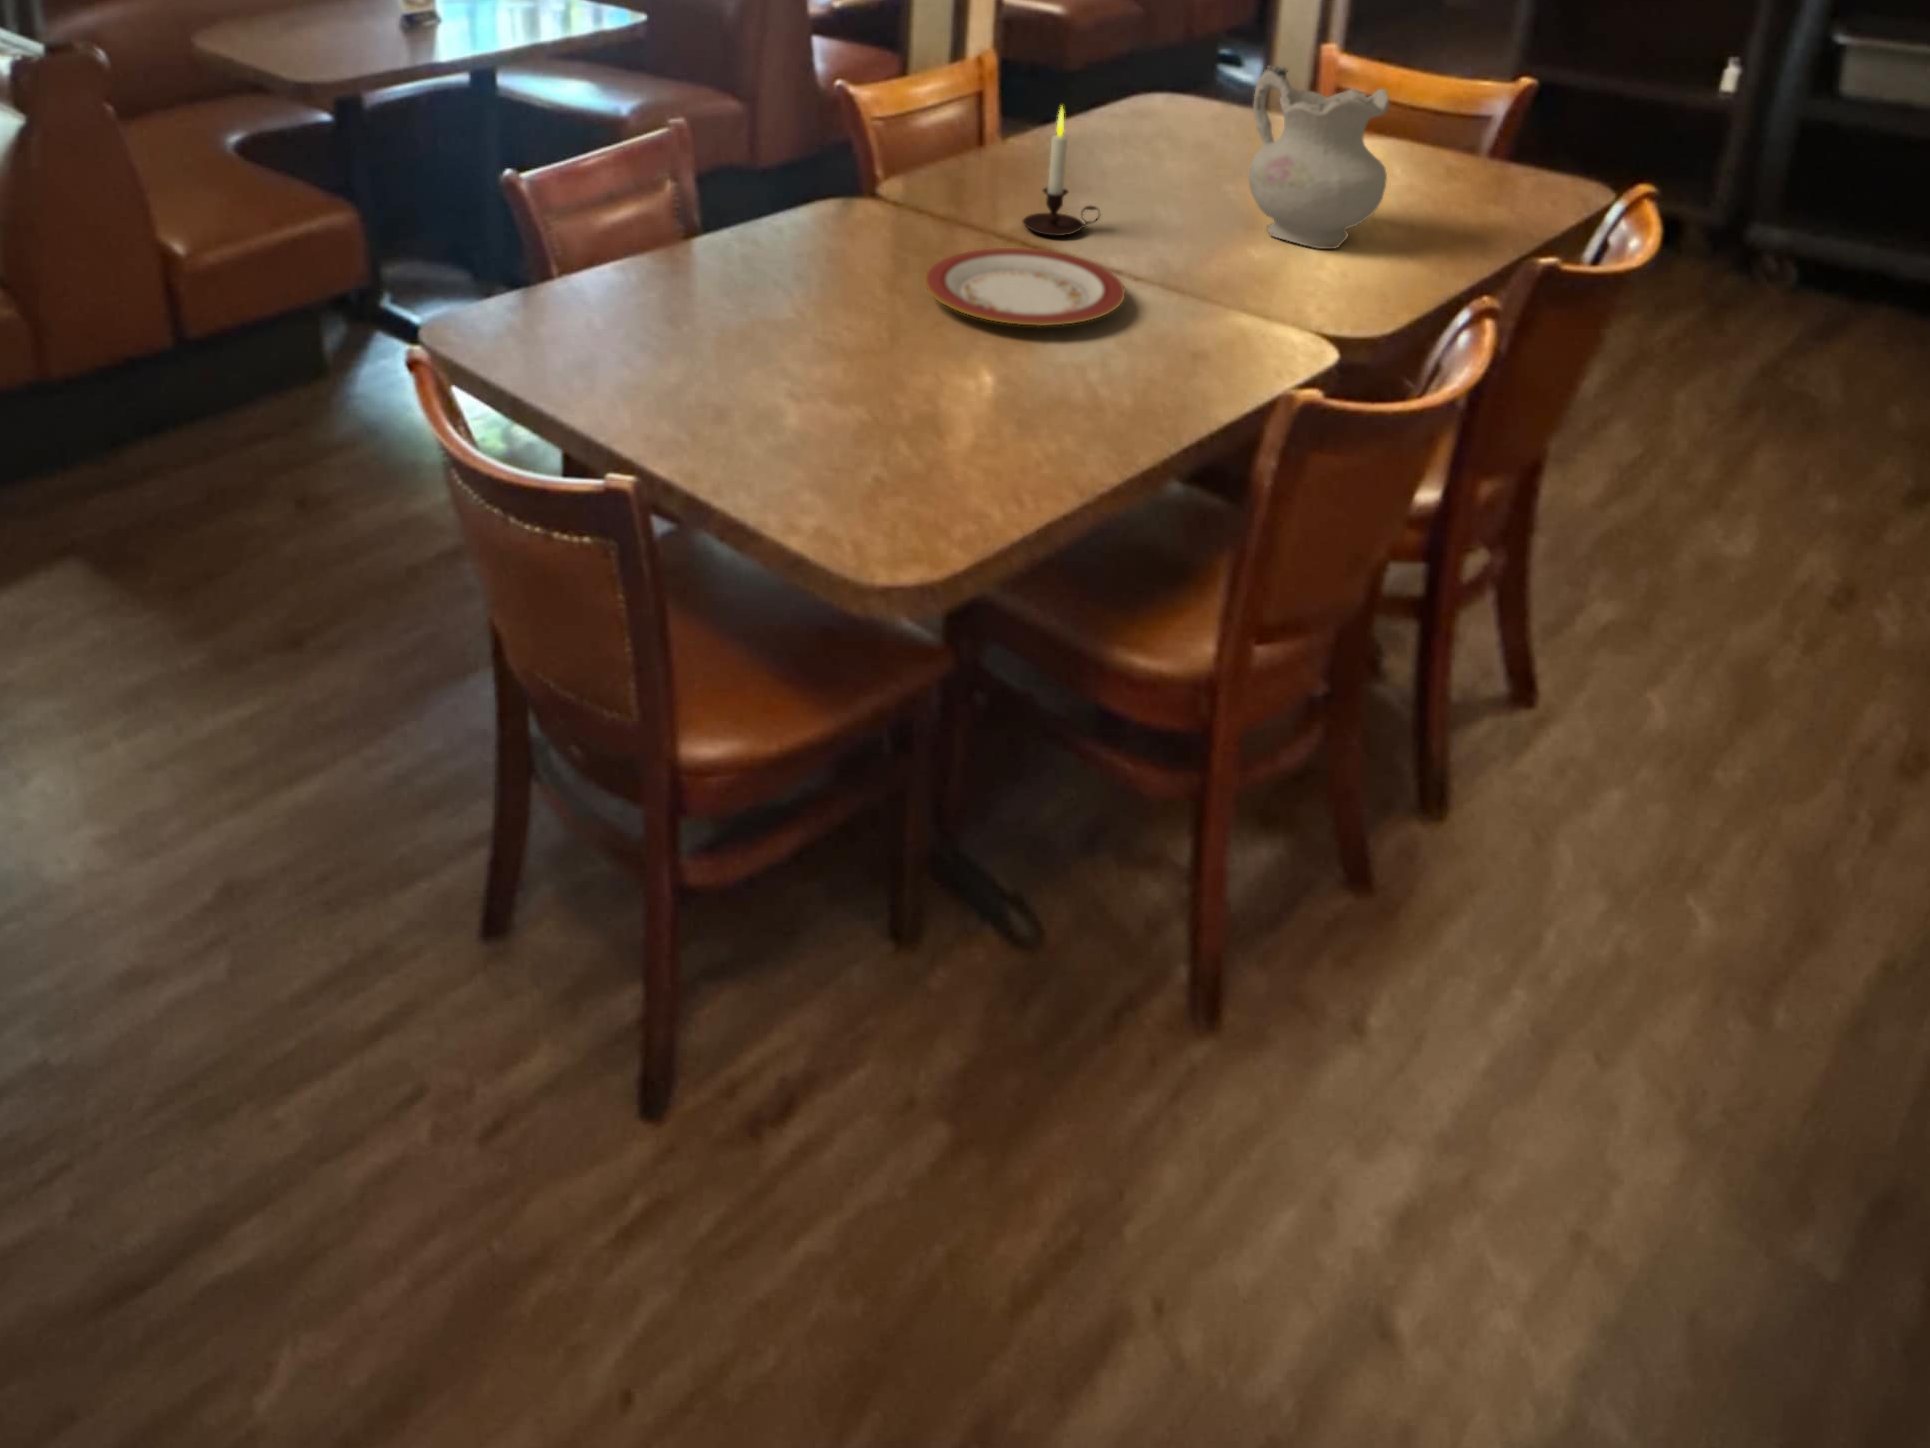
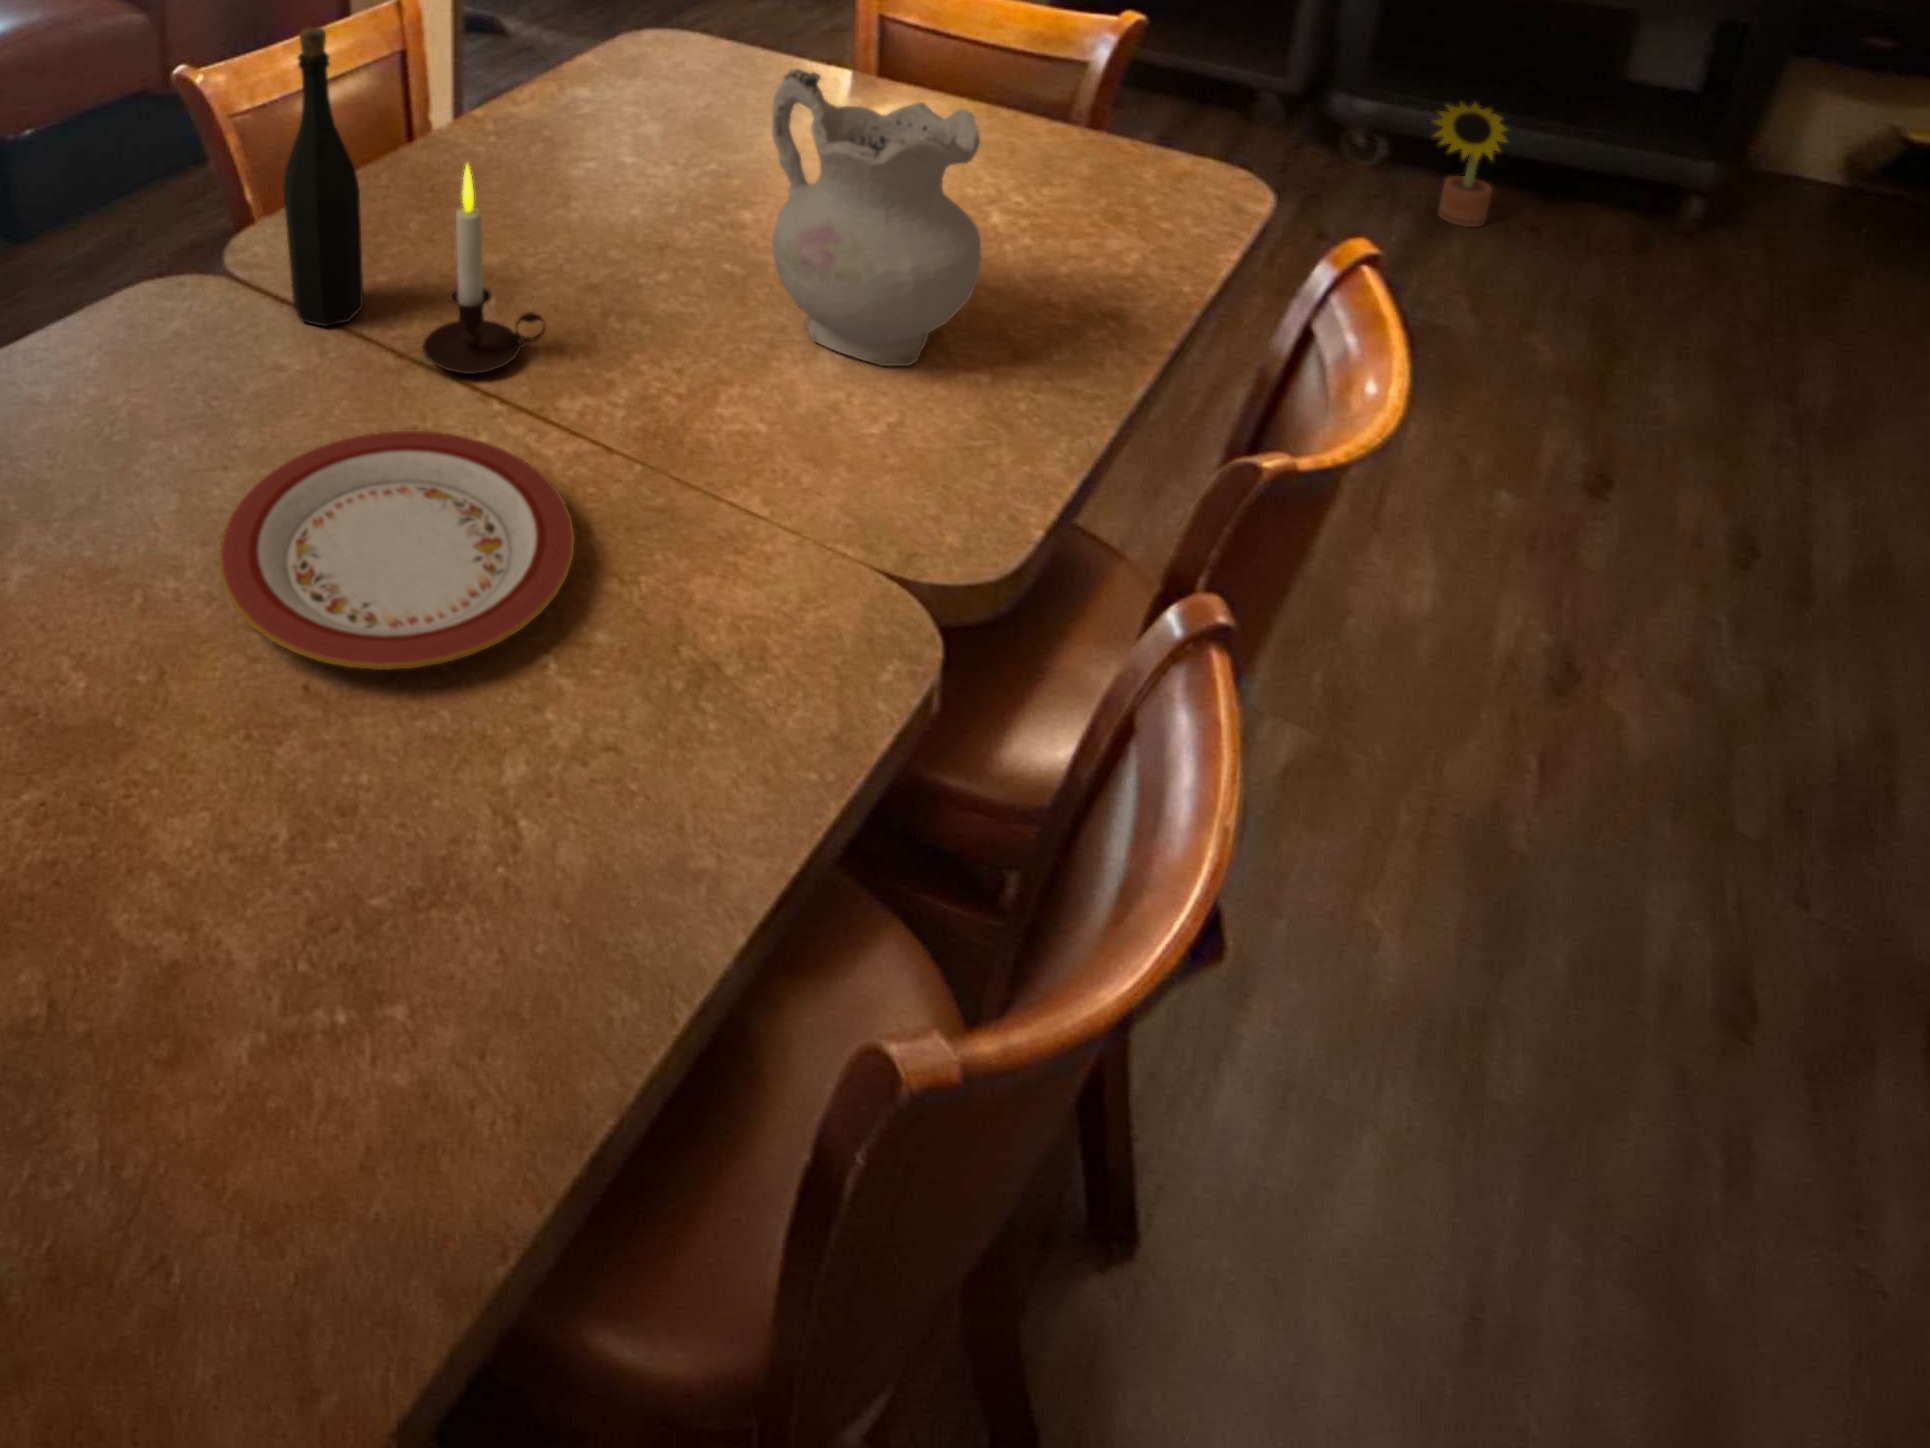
bottle: none [937,24,987,213] -> present [283,27,363,326]
decorative plant: none [1820,219,1889,329] -> present [1434,103,1507,227]

